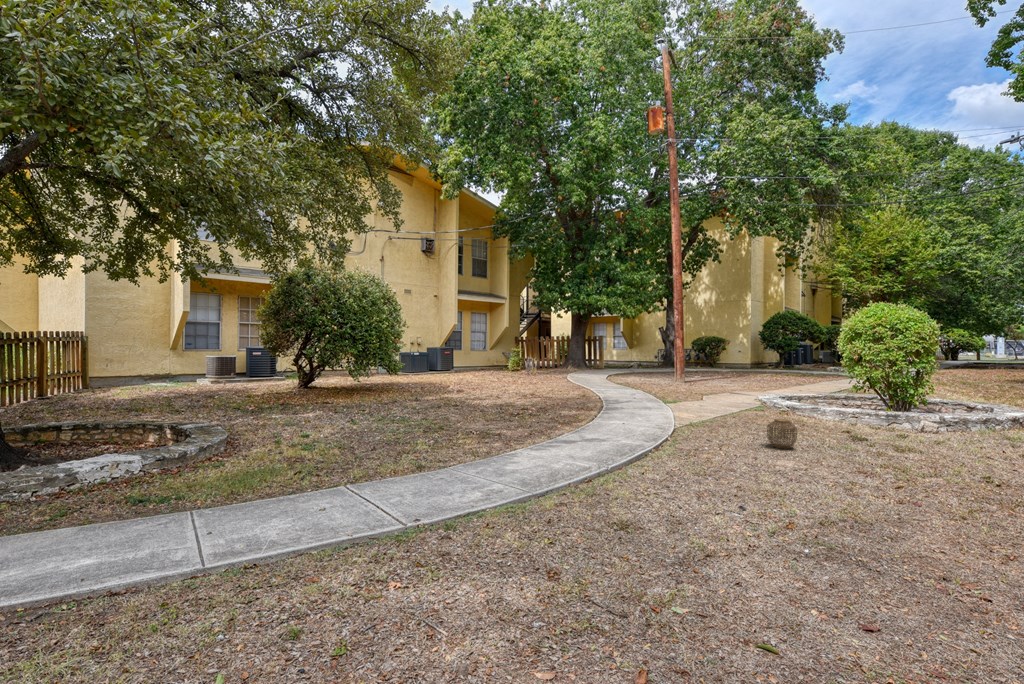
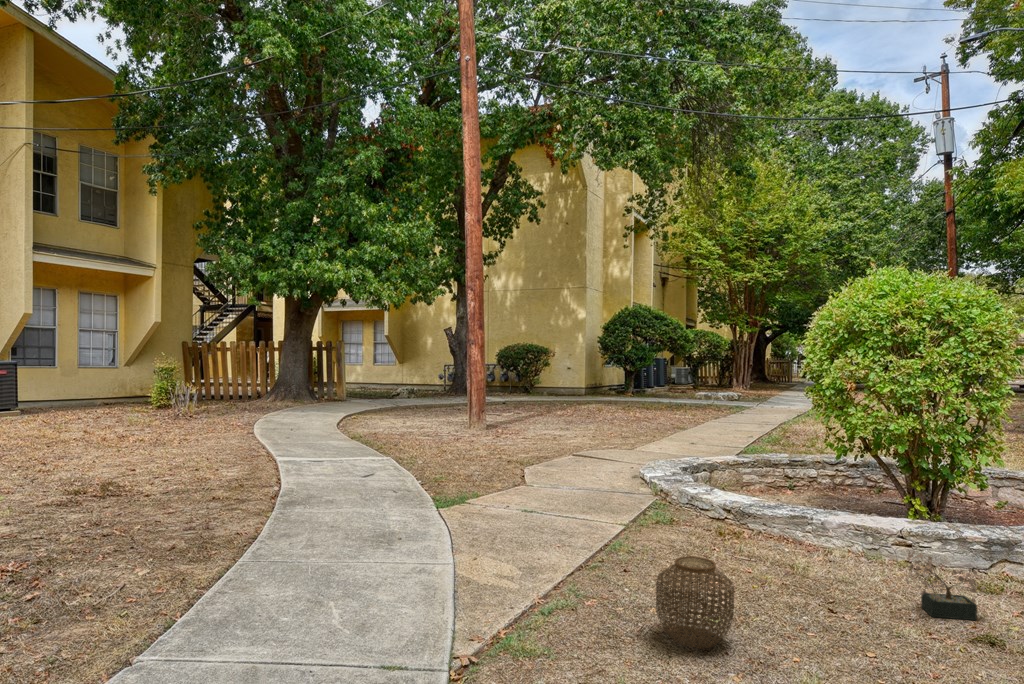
decorative plant: none [881,426,917,453] -> present [906,552,985,620]

